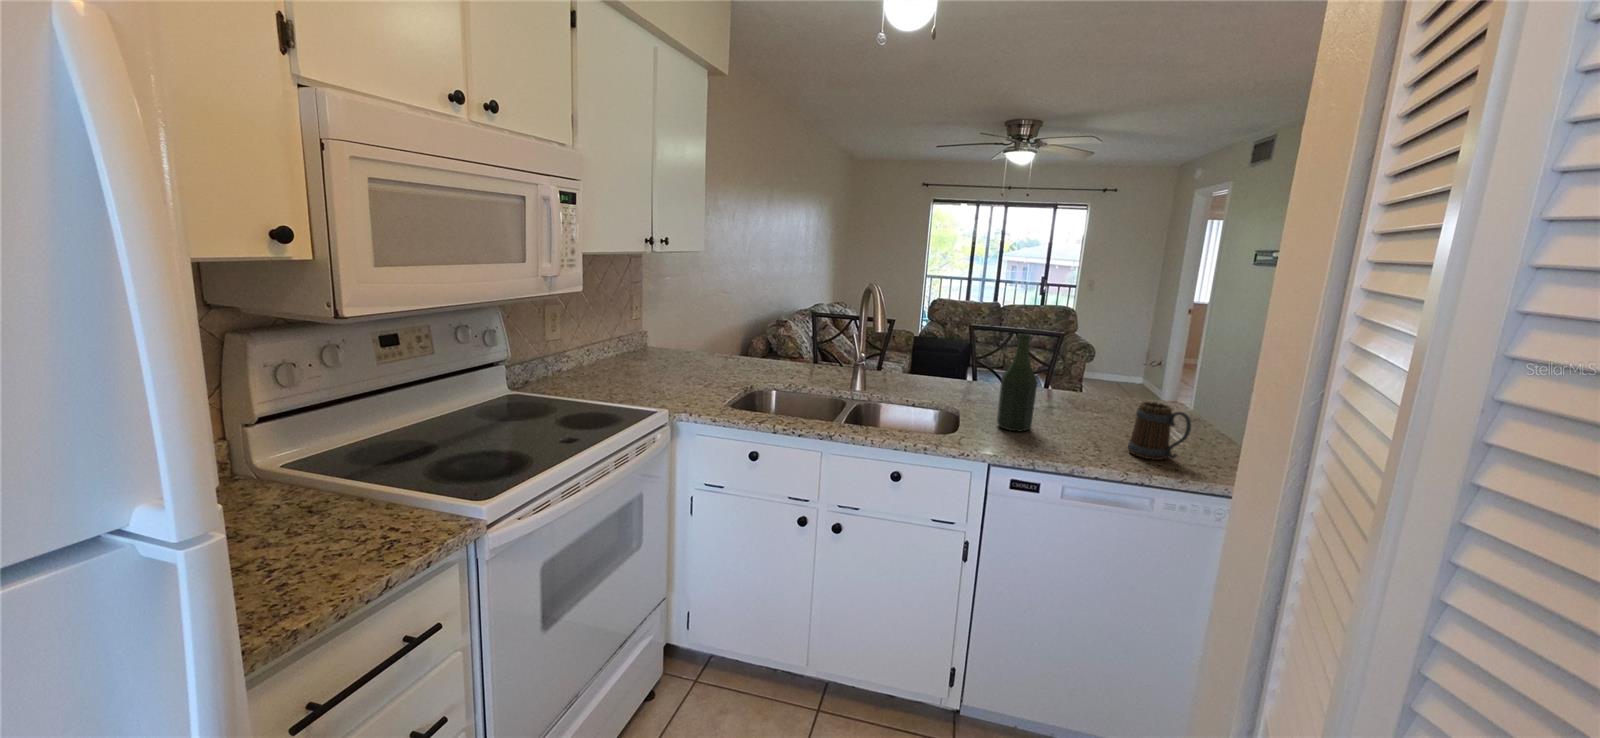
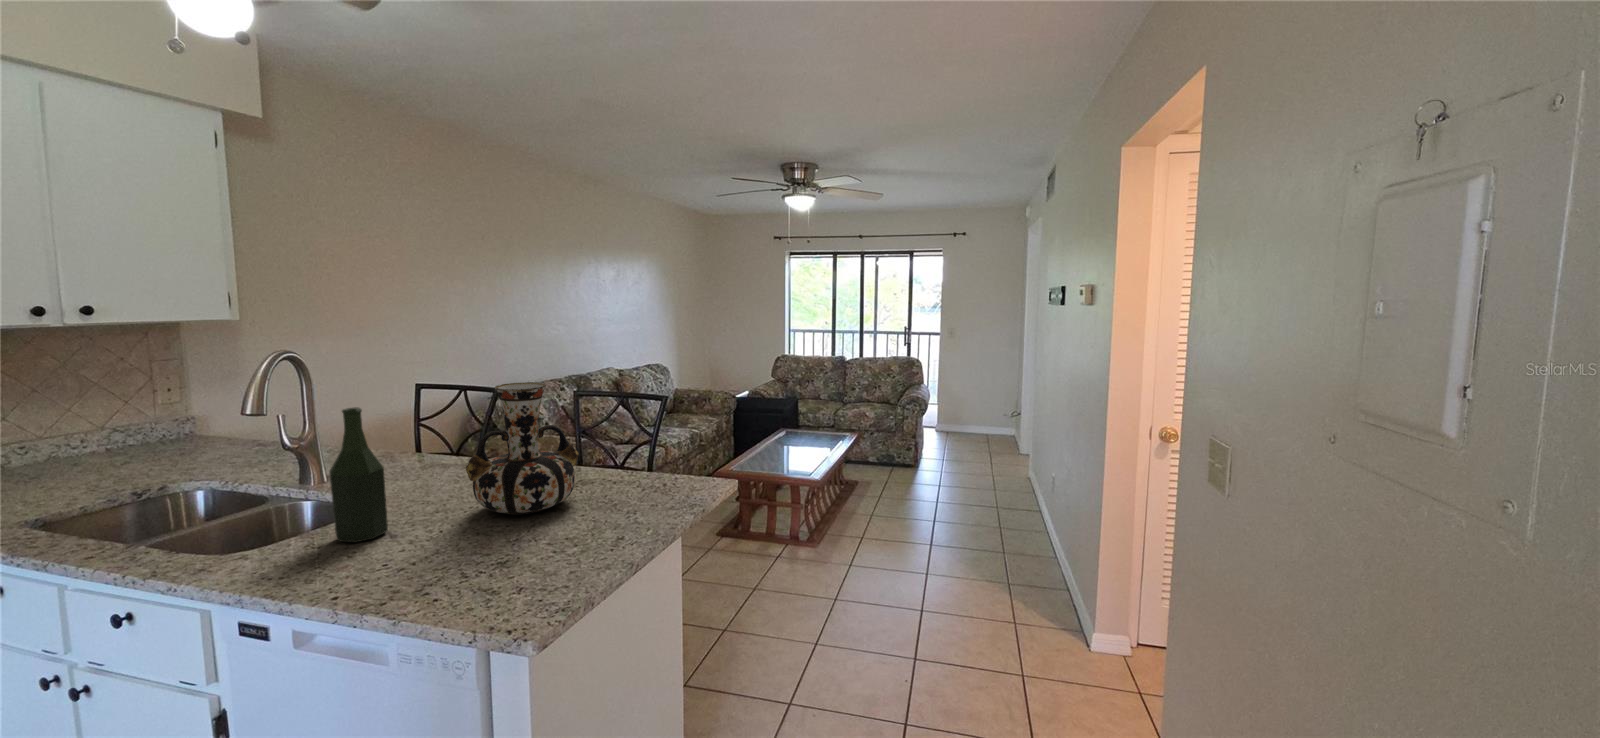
vase: none [1049,320,1126,419] -> present [466,382,579,514]
mug: present [1128,402,1191,460] -> none [416,497,476,584]

